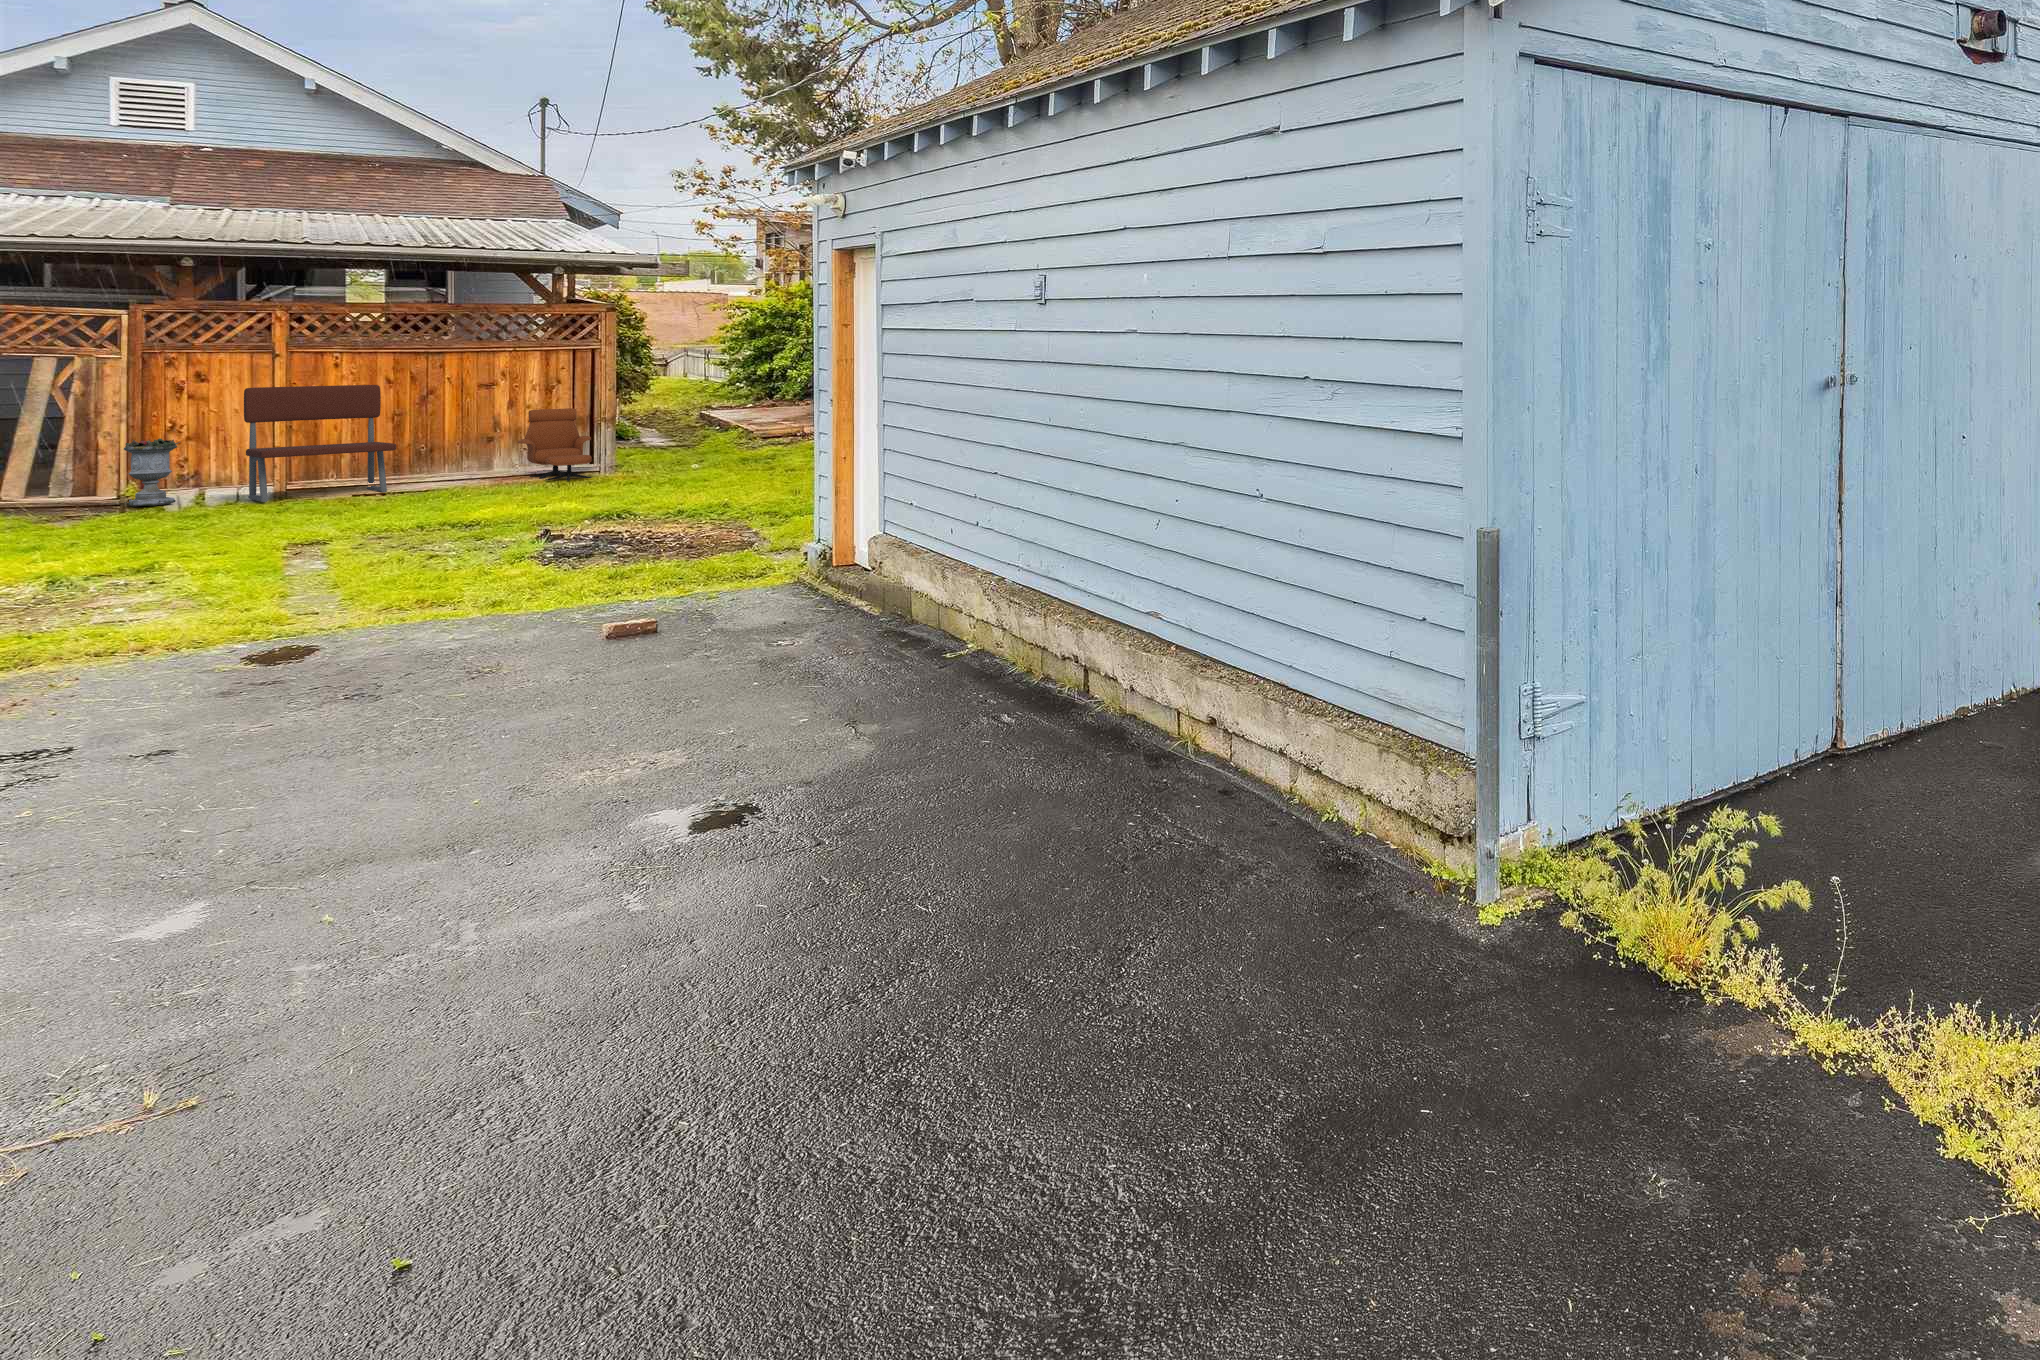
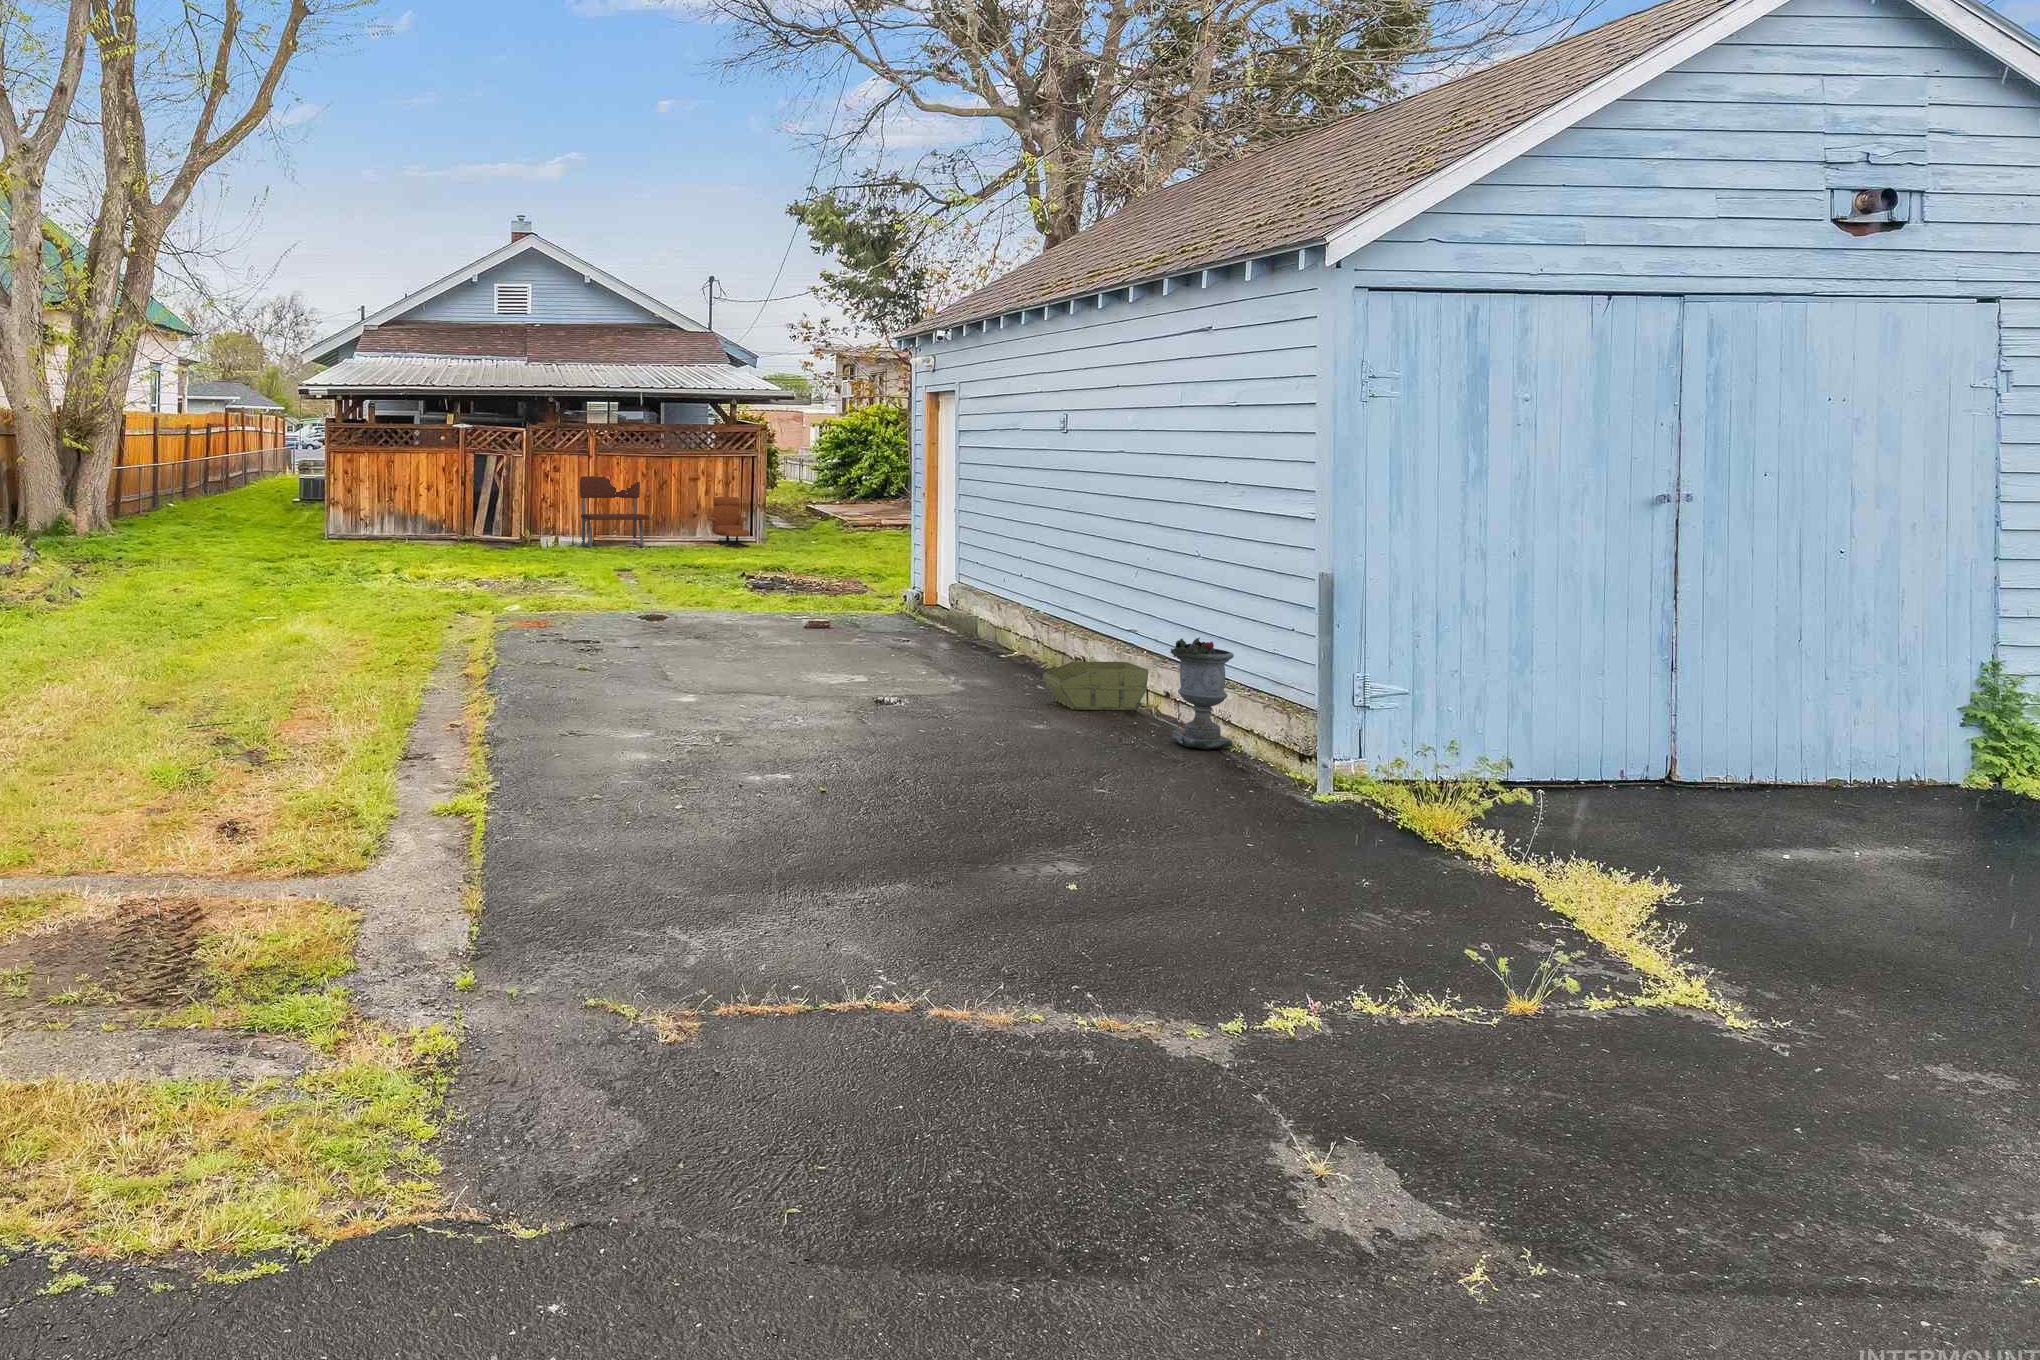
planter: present [124,438,178,506] -> present [1170,637,1234,749]
storage bin: none [1003,664,1178,774] -> present [1043,661,1148,710]

